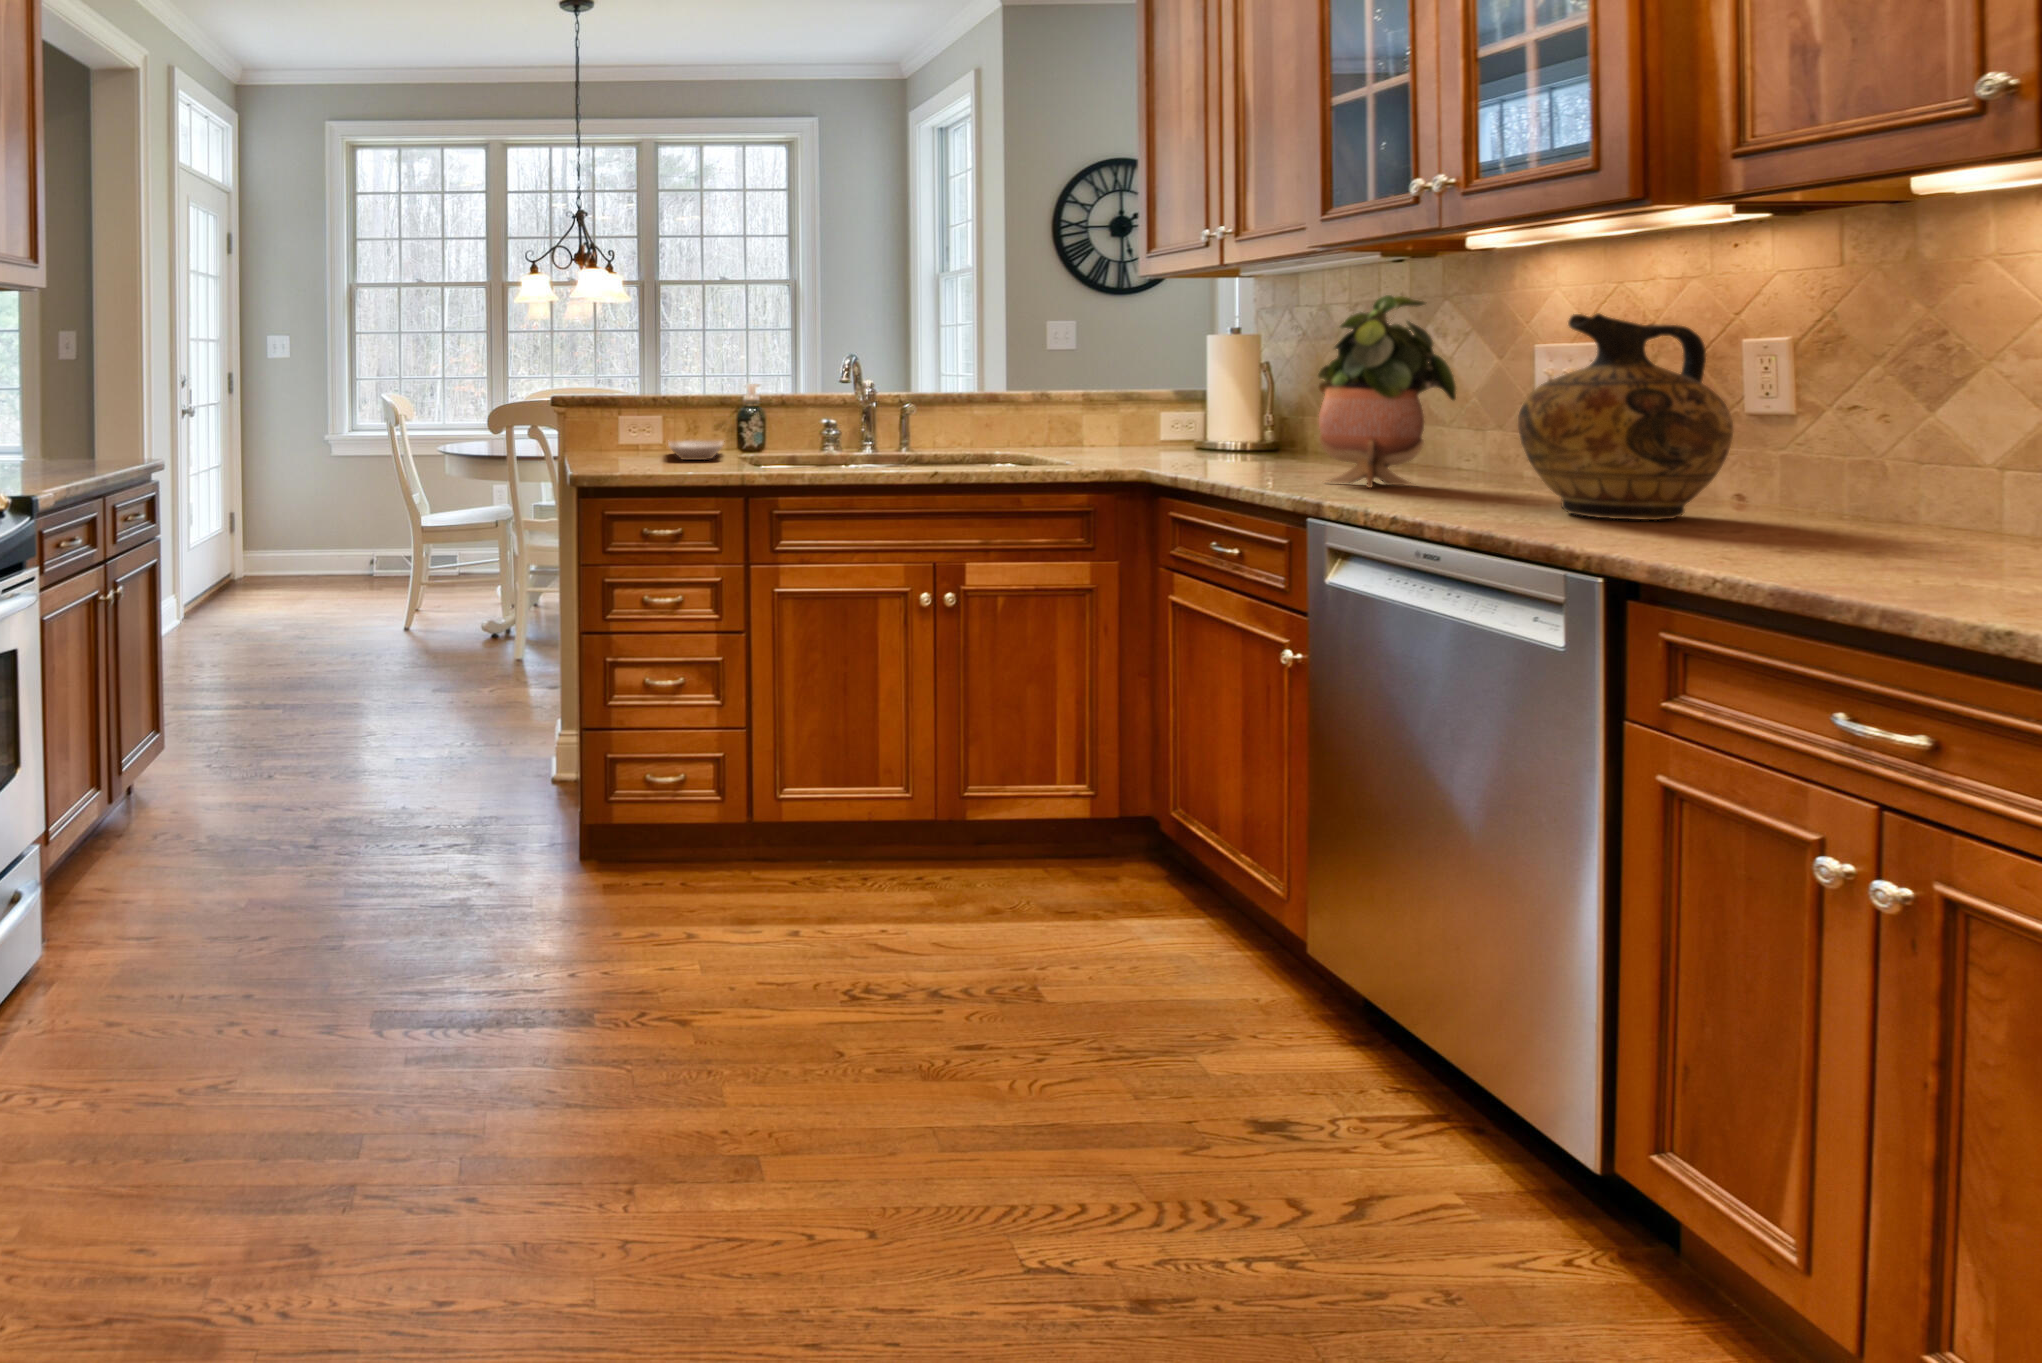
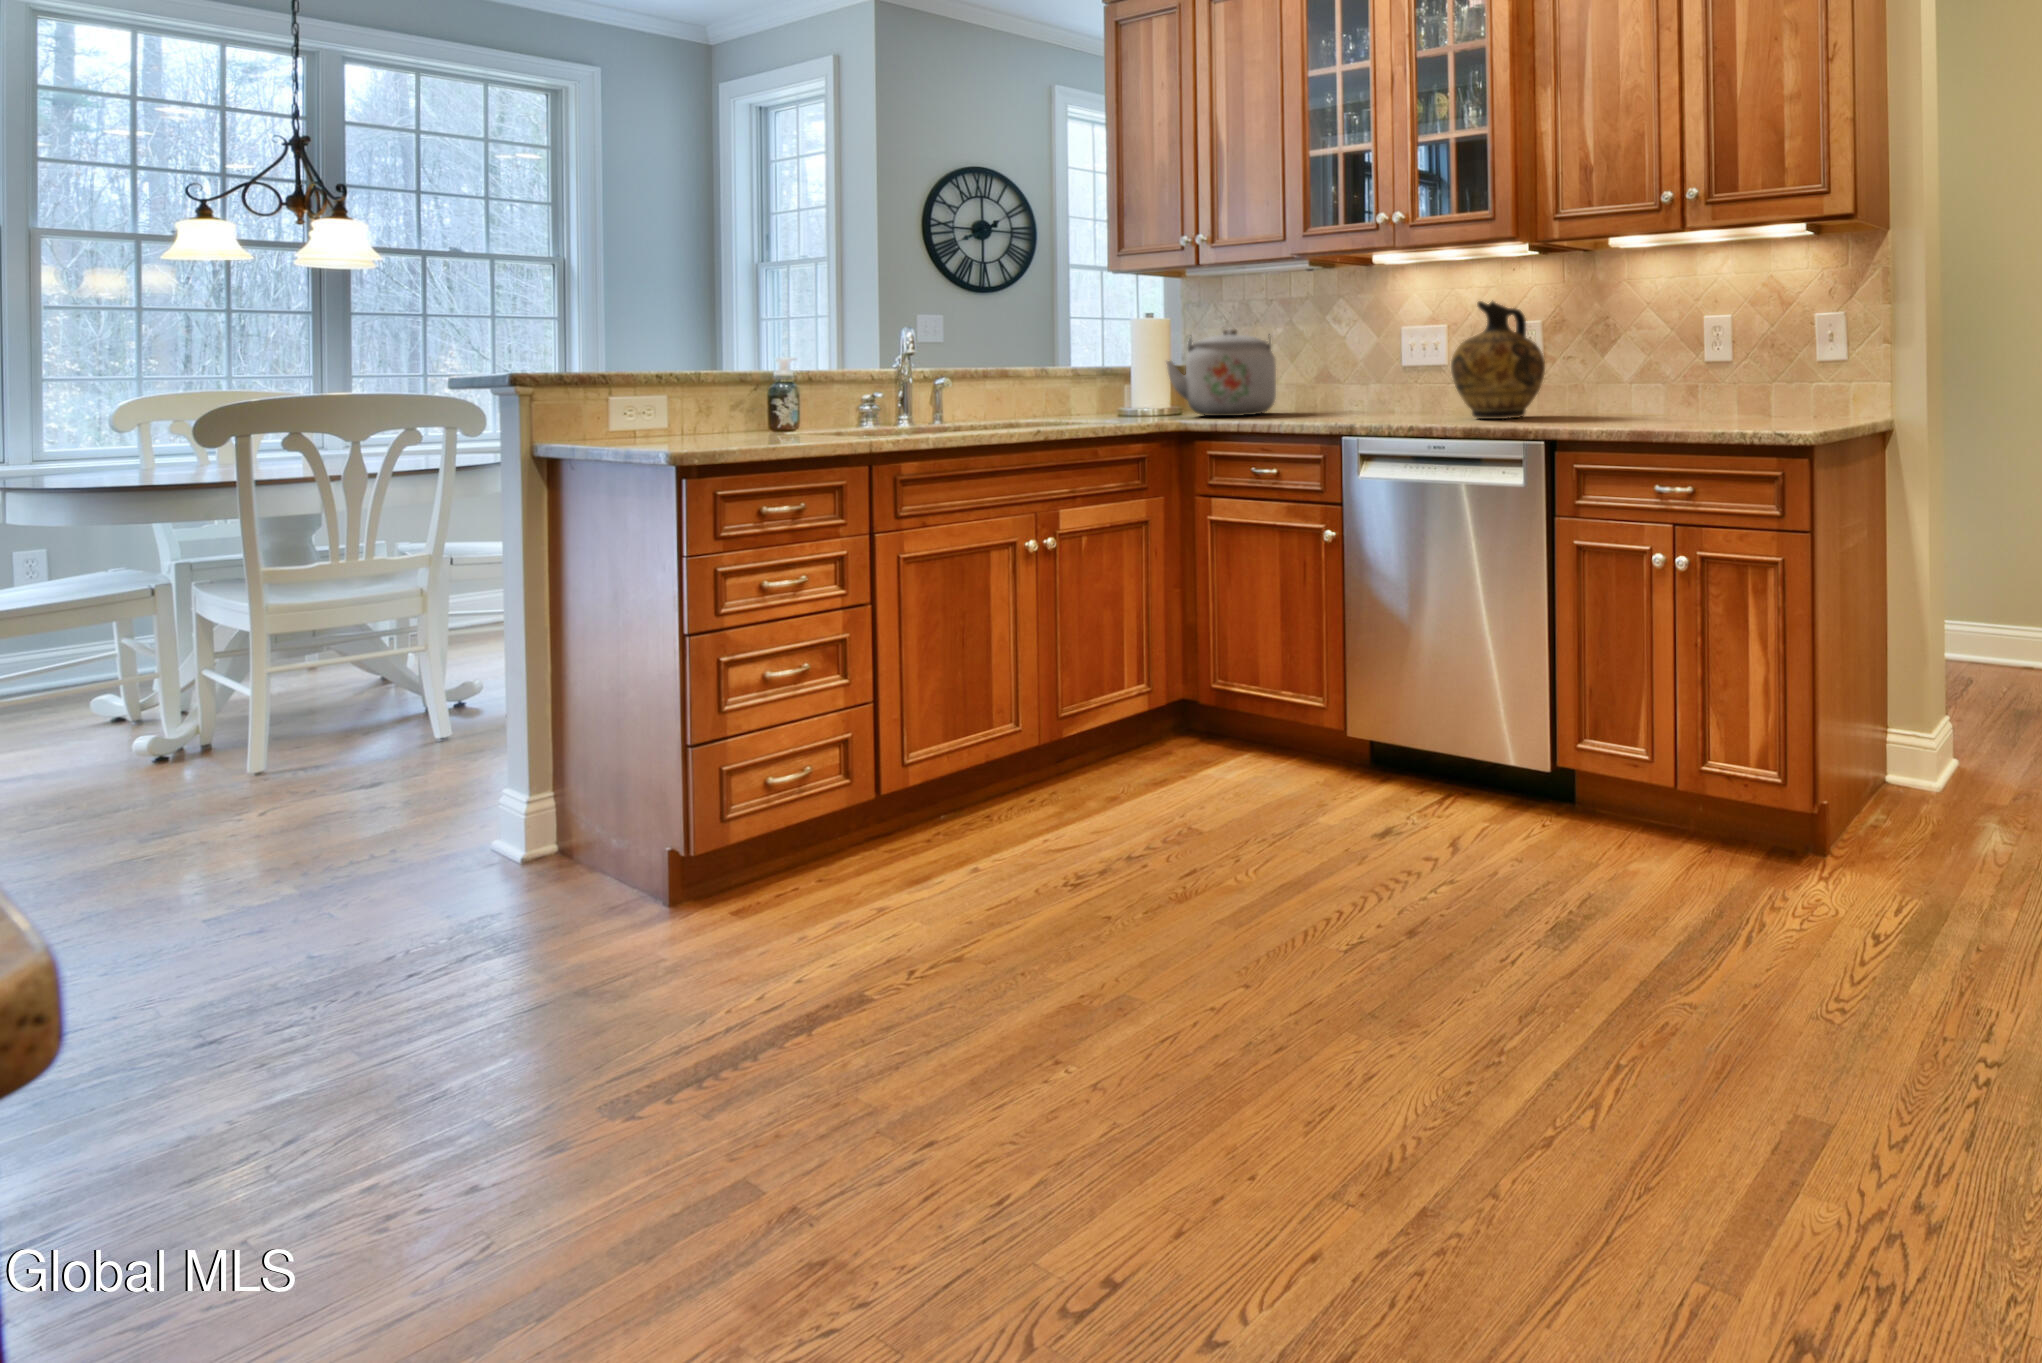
potted plant: present [1318,295,1456,488] -> none [1308,289,1388,418]
kettle: none [1151,350,1320,468] -> present [1166,329,1276,416]
tray: present [668,440,723,460] -> none [675,422,777,444]

